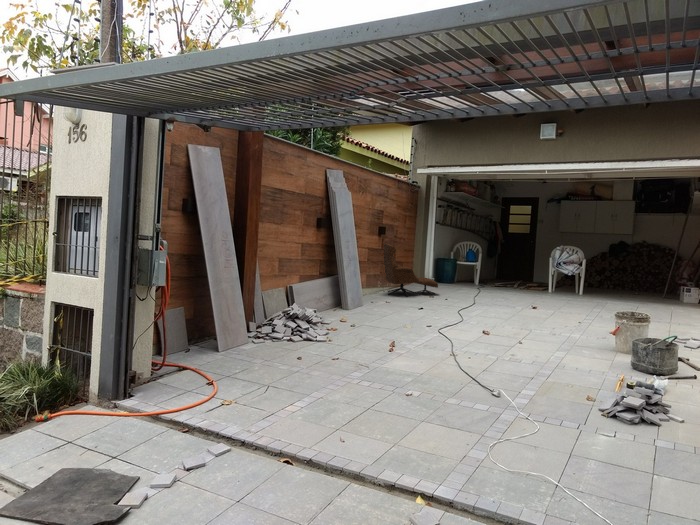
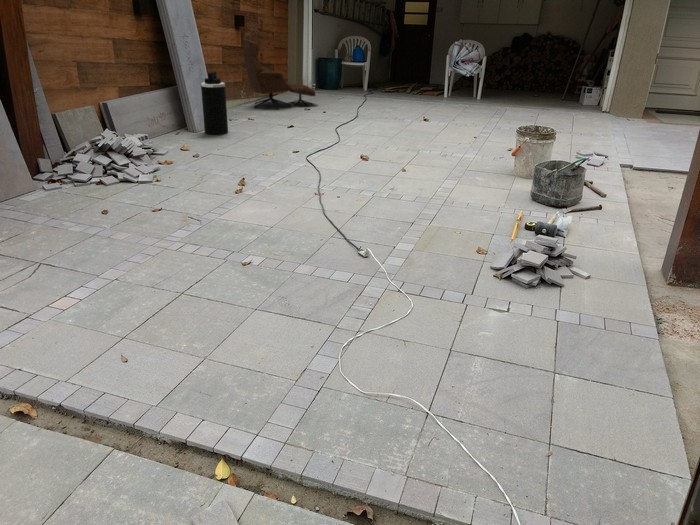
trash can: none [355,266,374,313] -> present [201,72,228,135]

